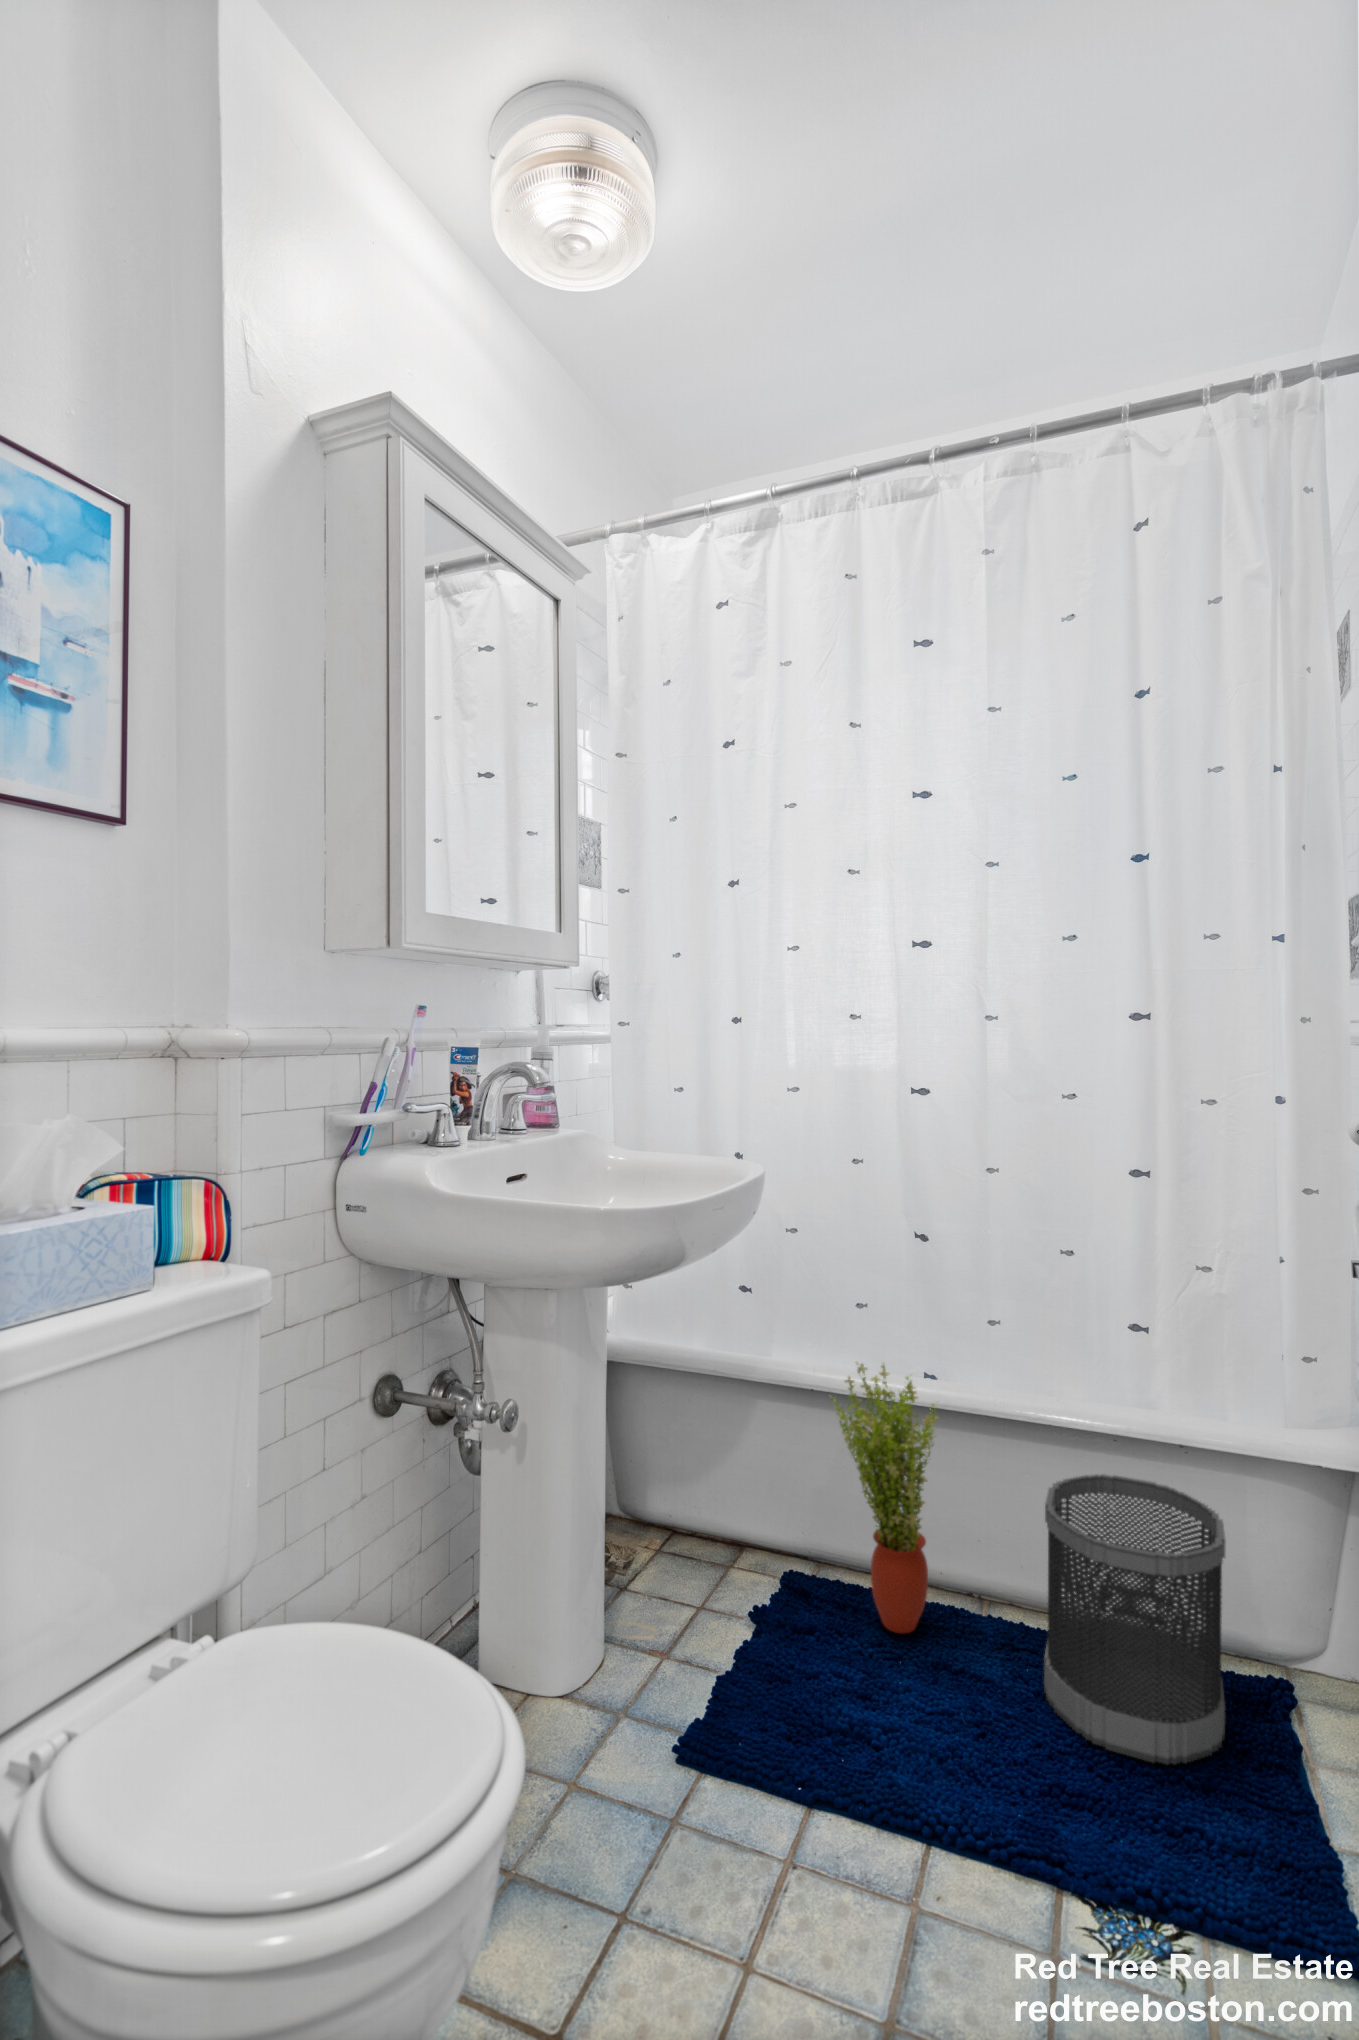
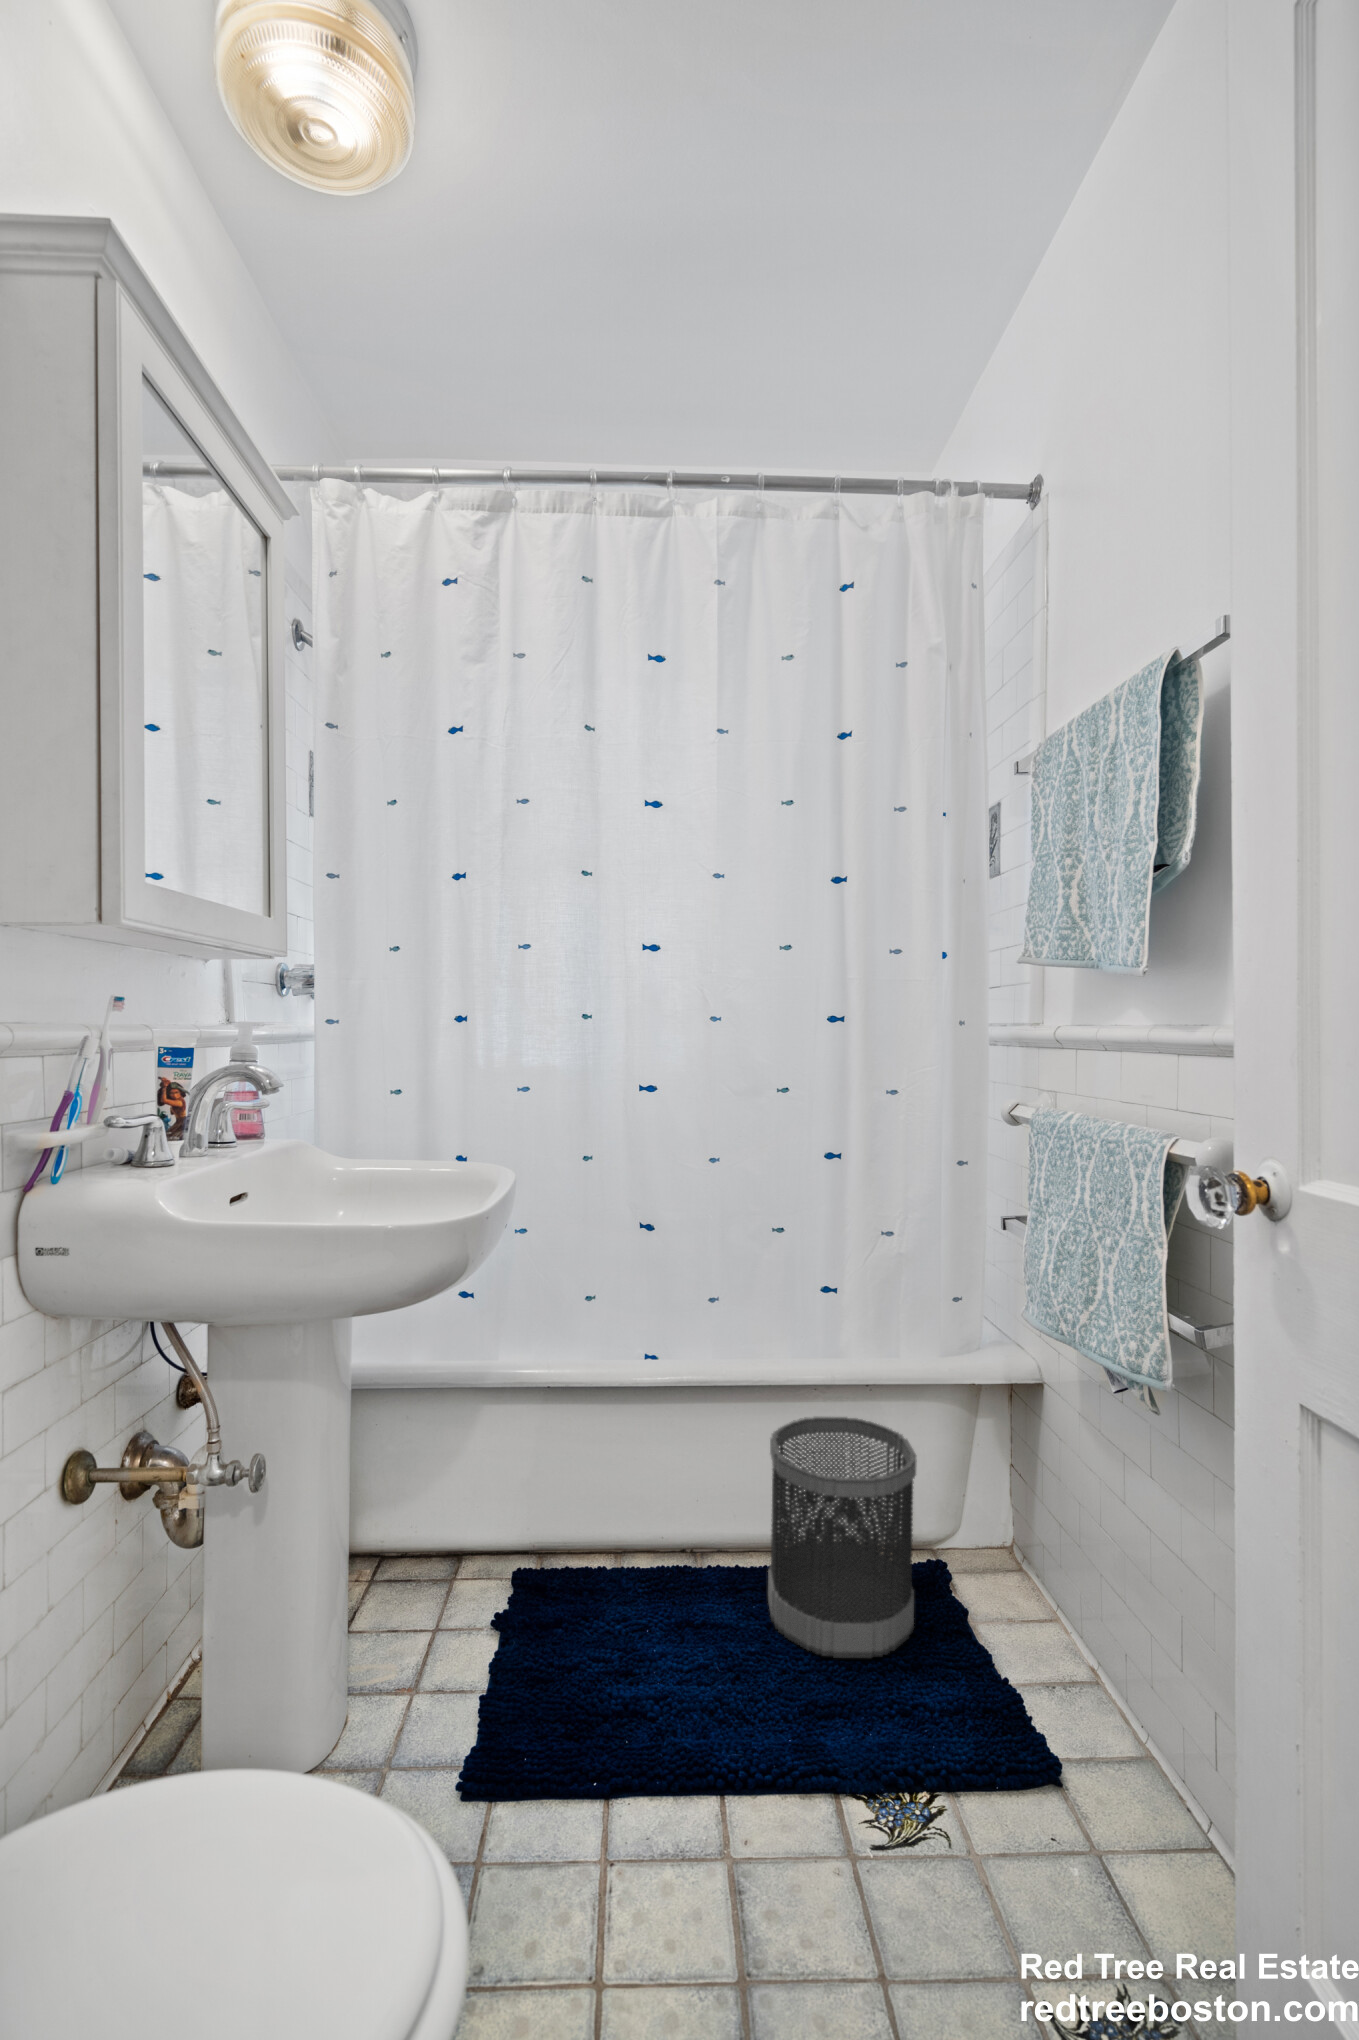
potted plant: present [833,1363,938,1634] -> none [570,1347,676,1603]

